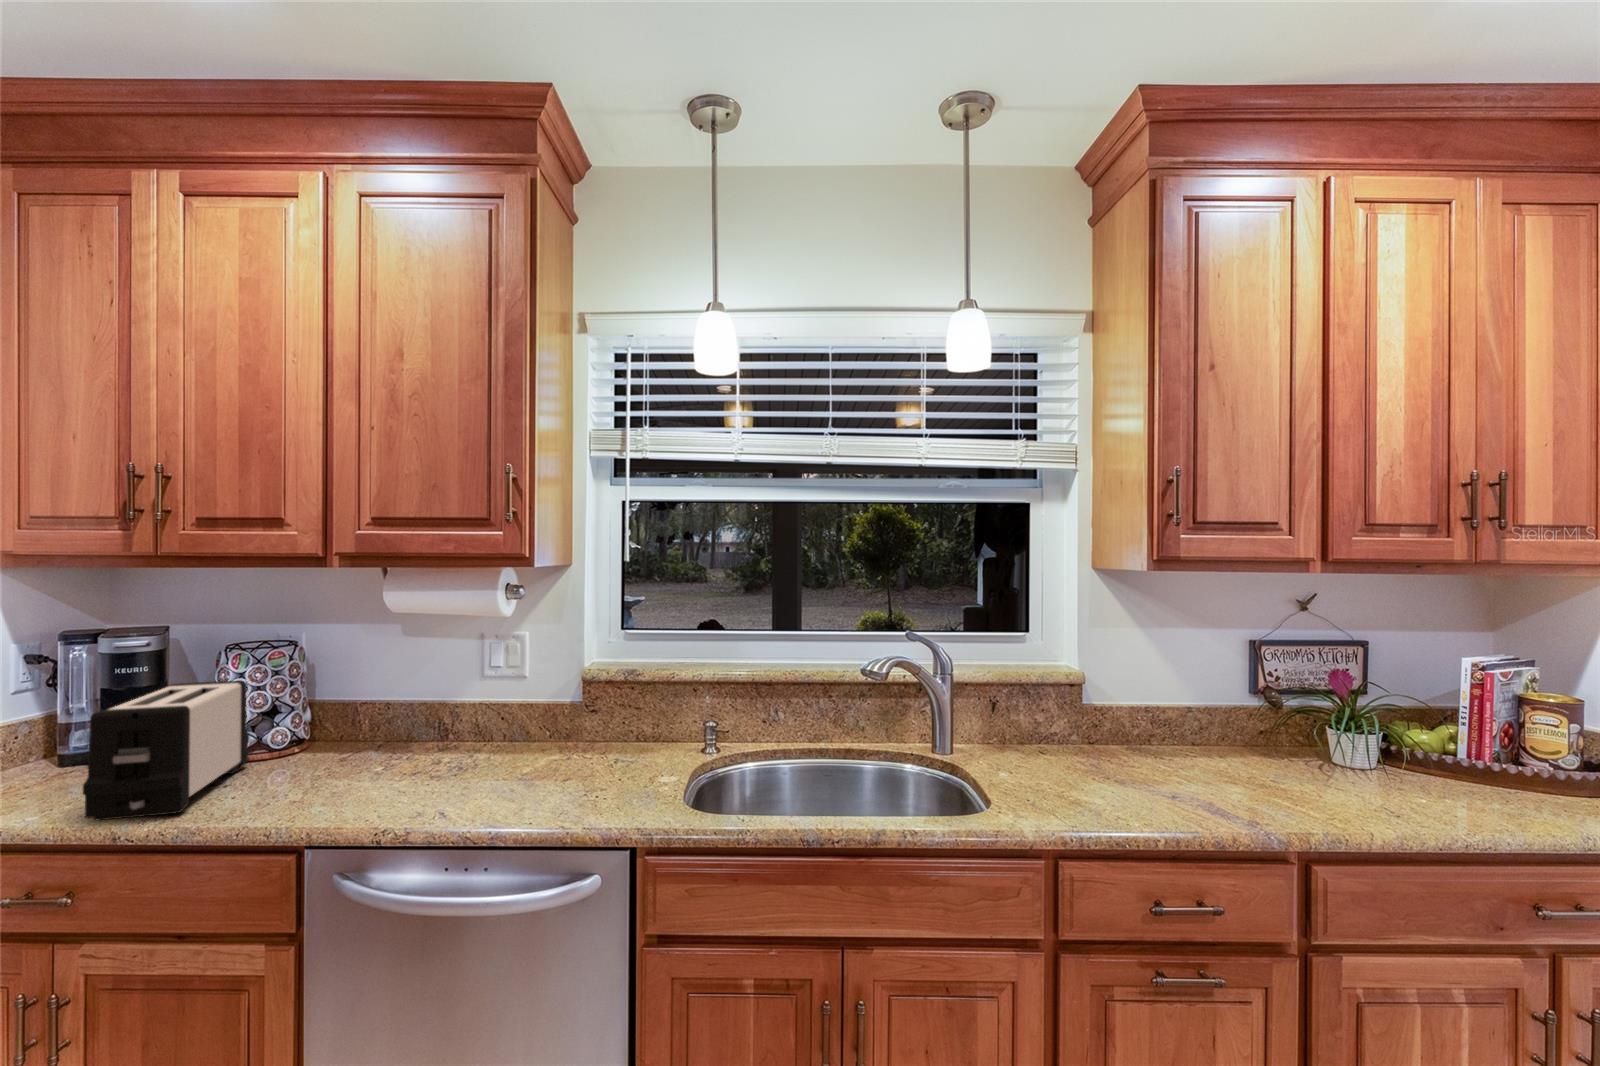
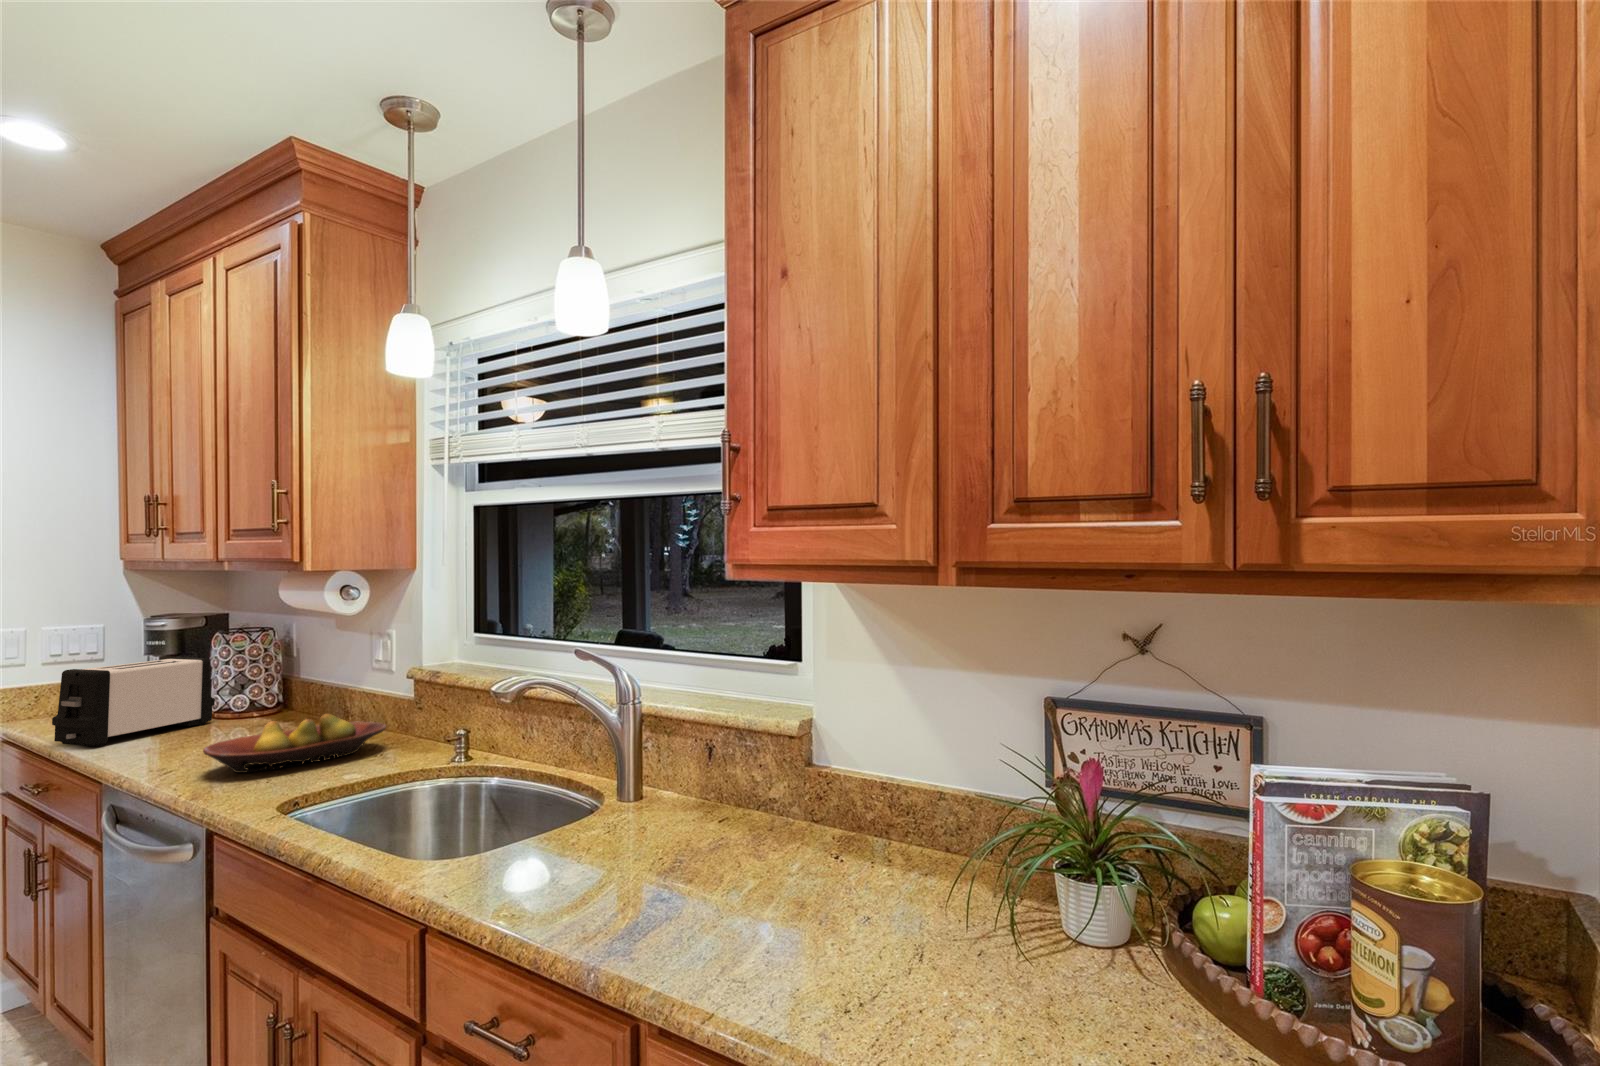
fruit bowl: none [465,724,604,800] -> present [203,714,386,773]

